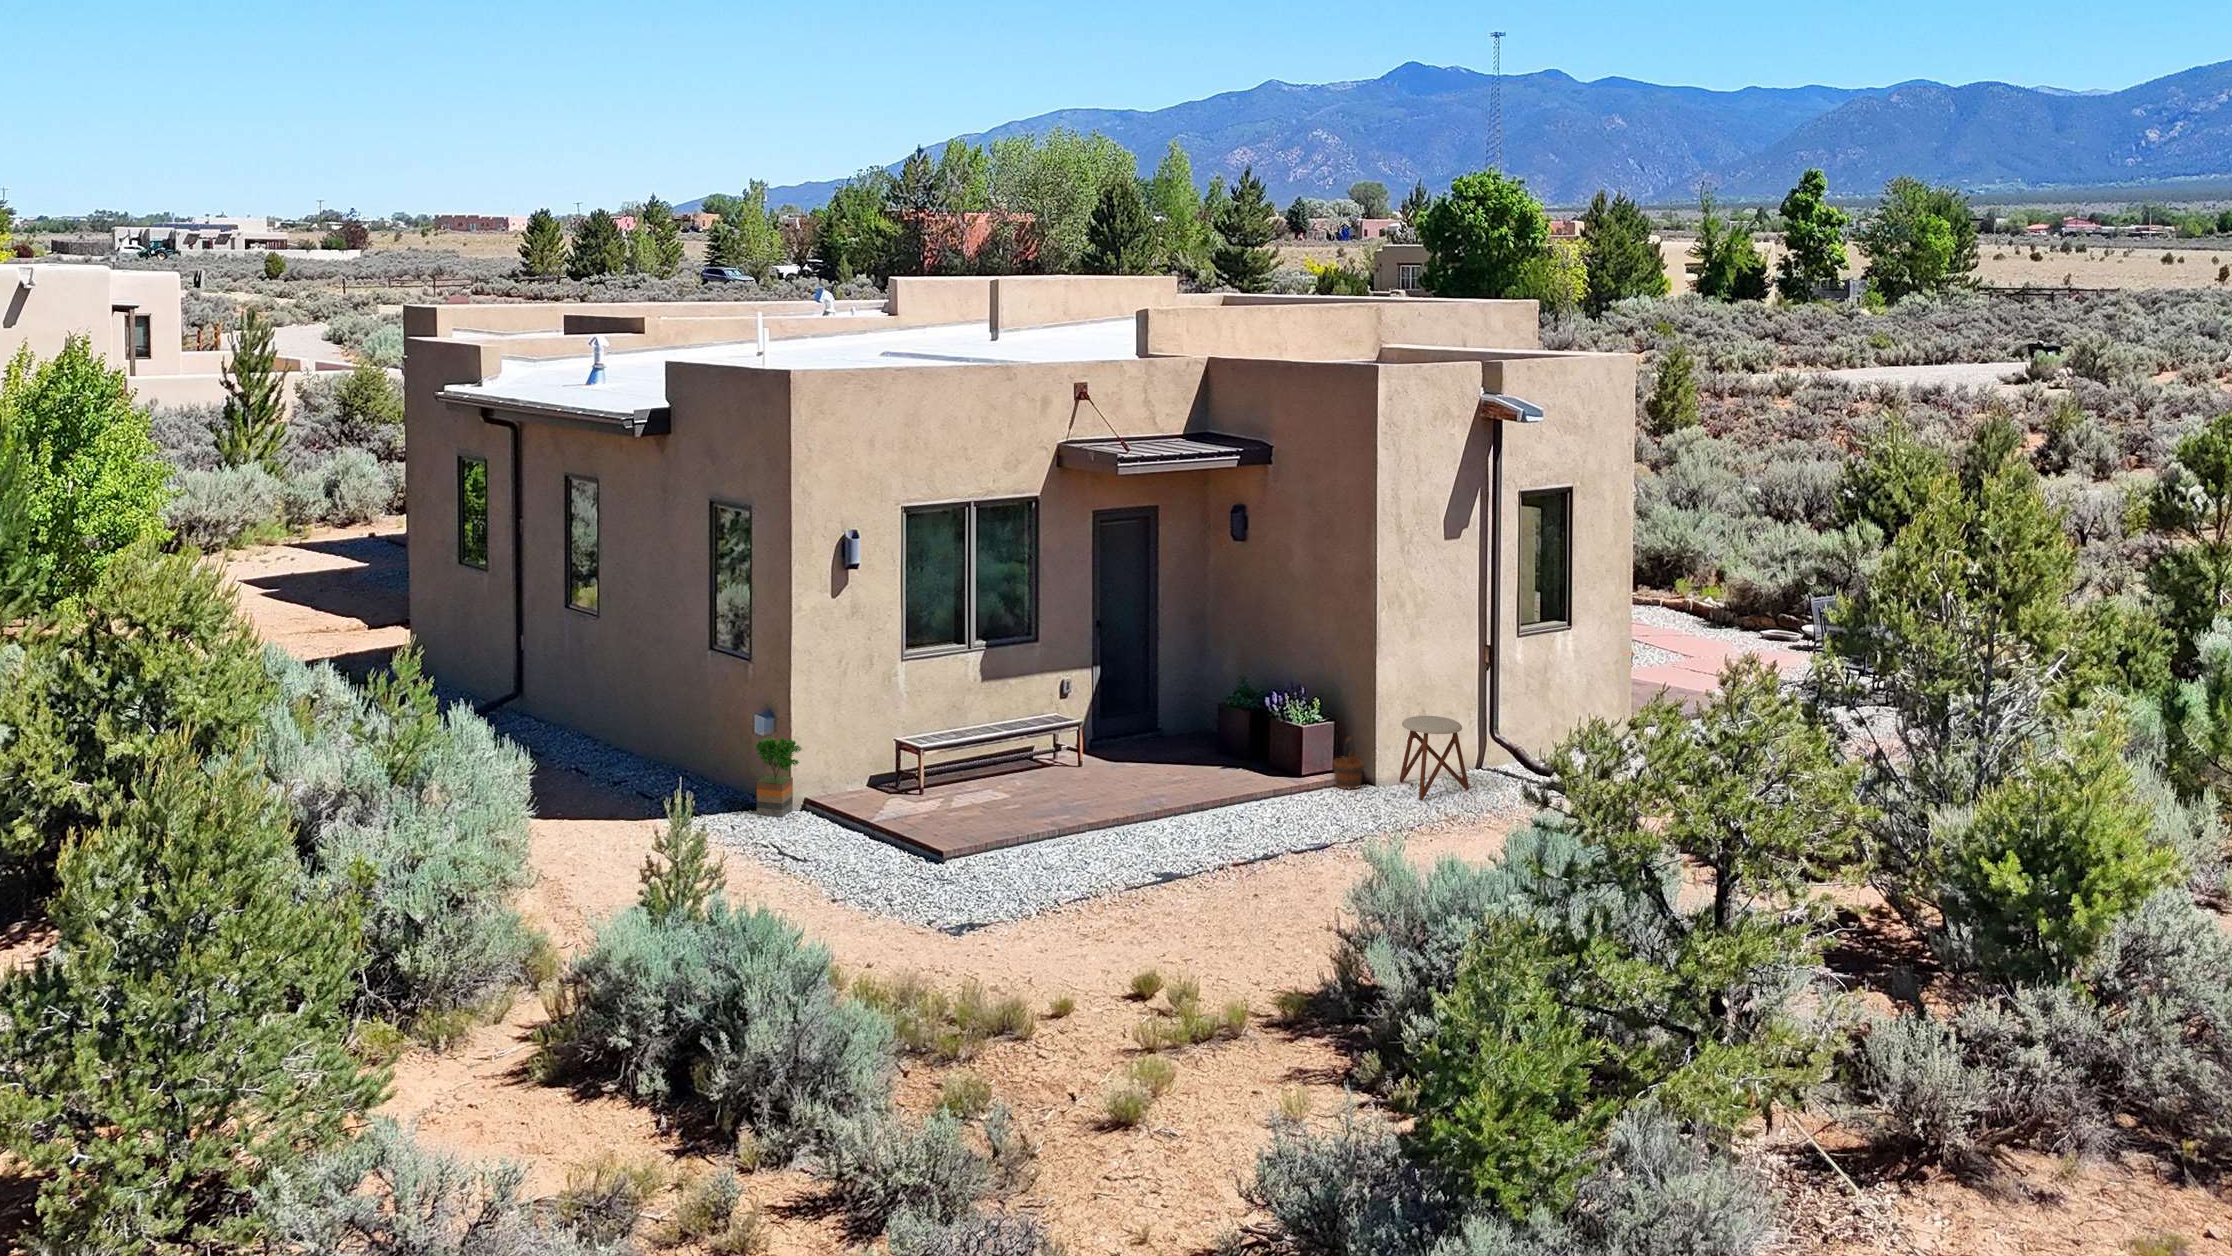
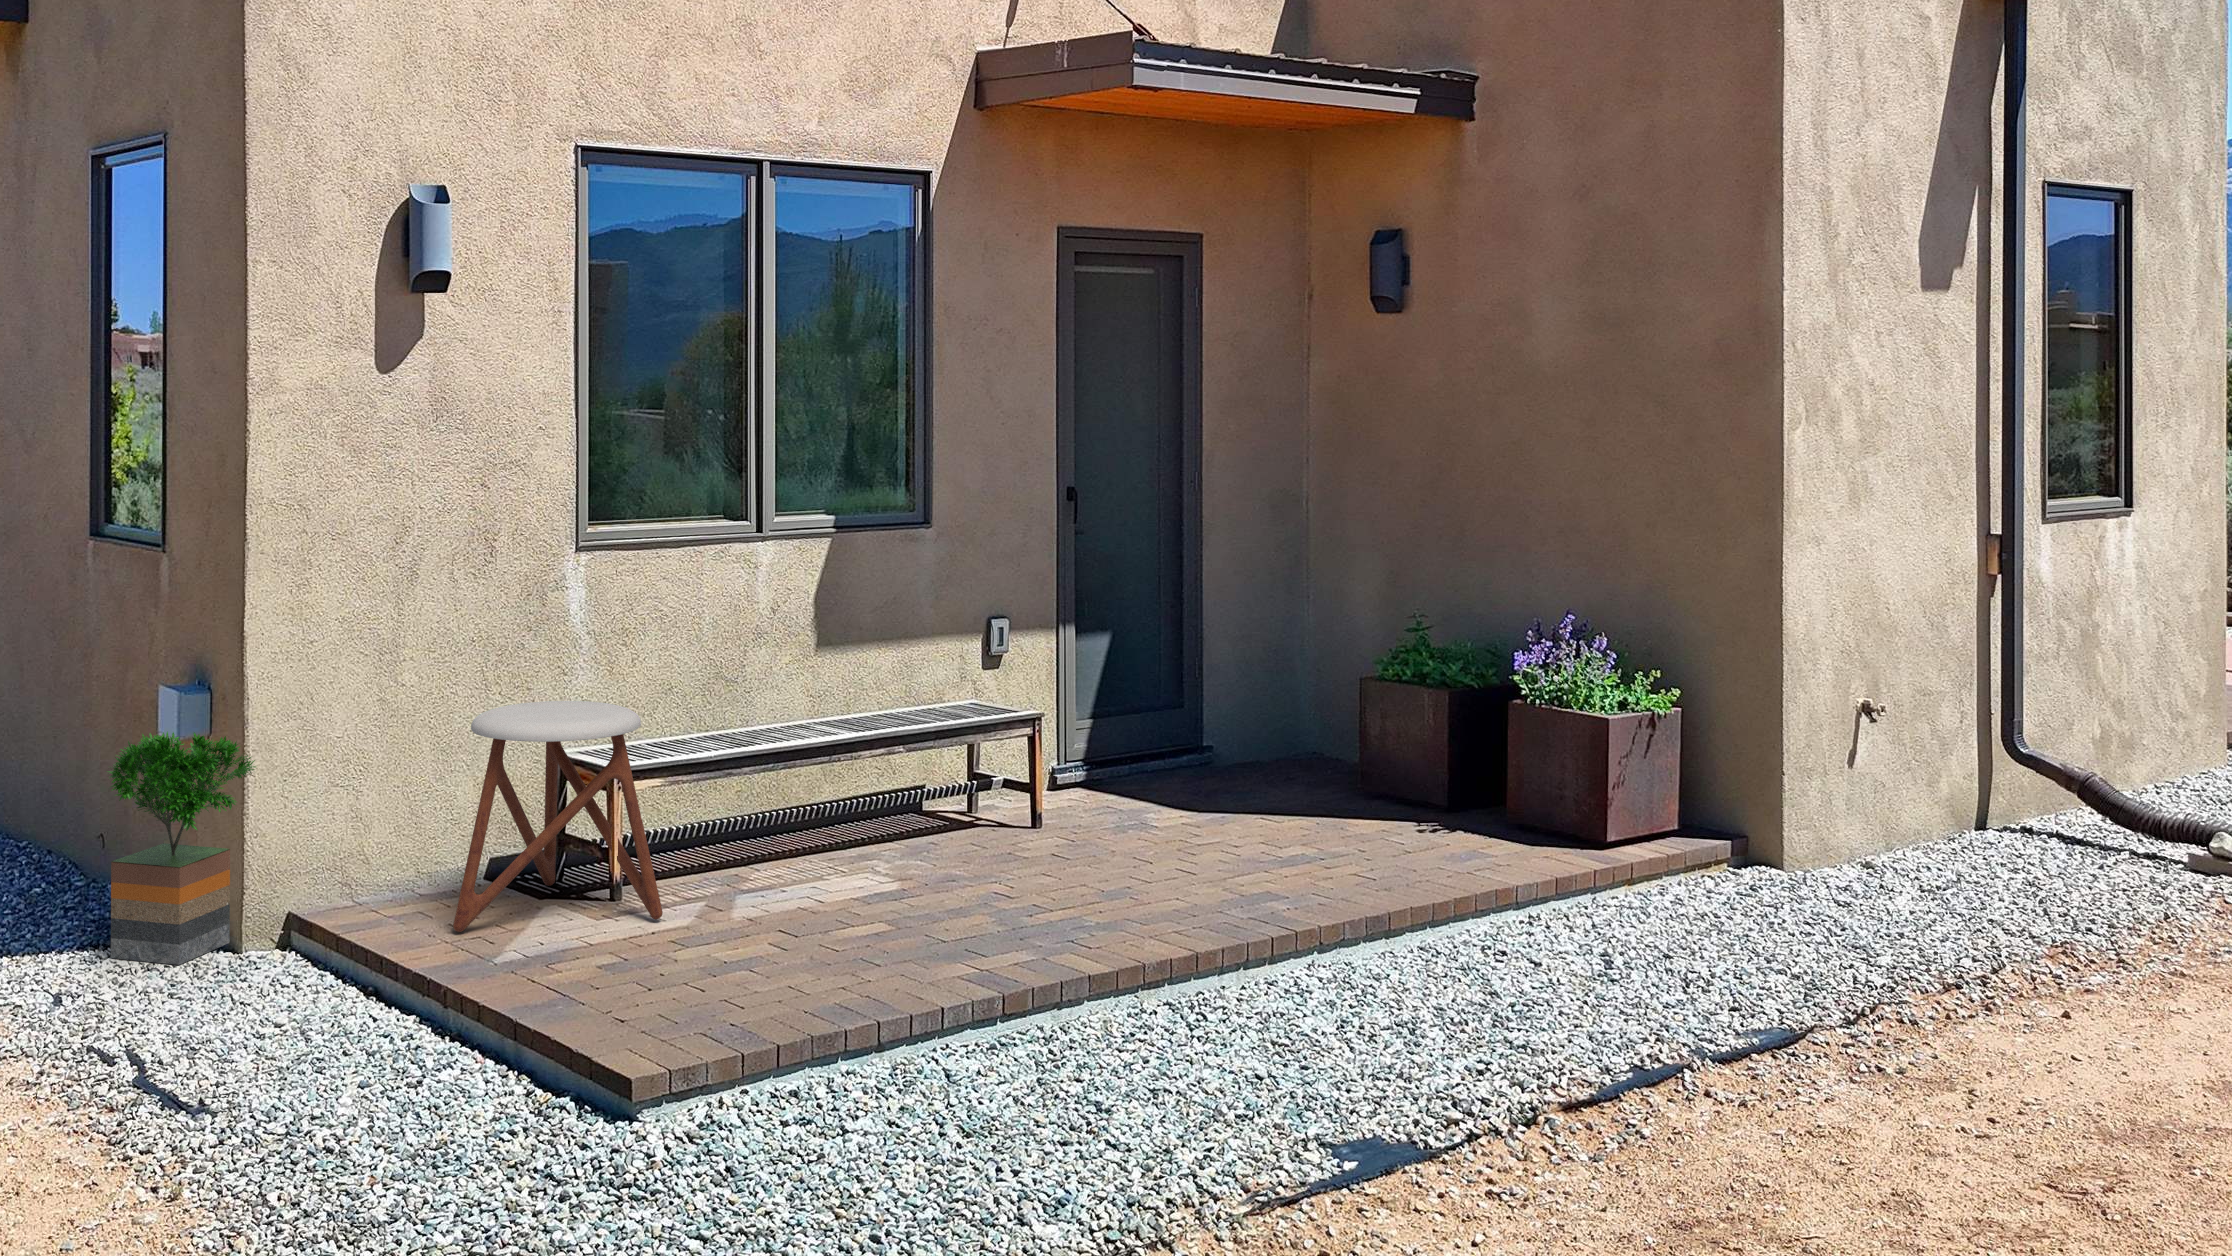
stool: present [1399,716,1469,800] -> present [453,701,663,932]
wooden bucket: present [1333,737,1363,789] -> none [1683,741,1766,876]

